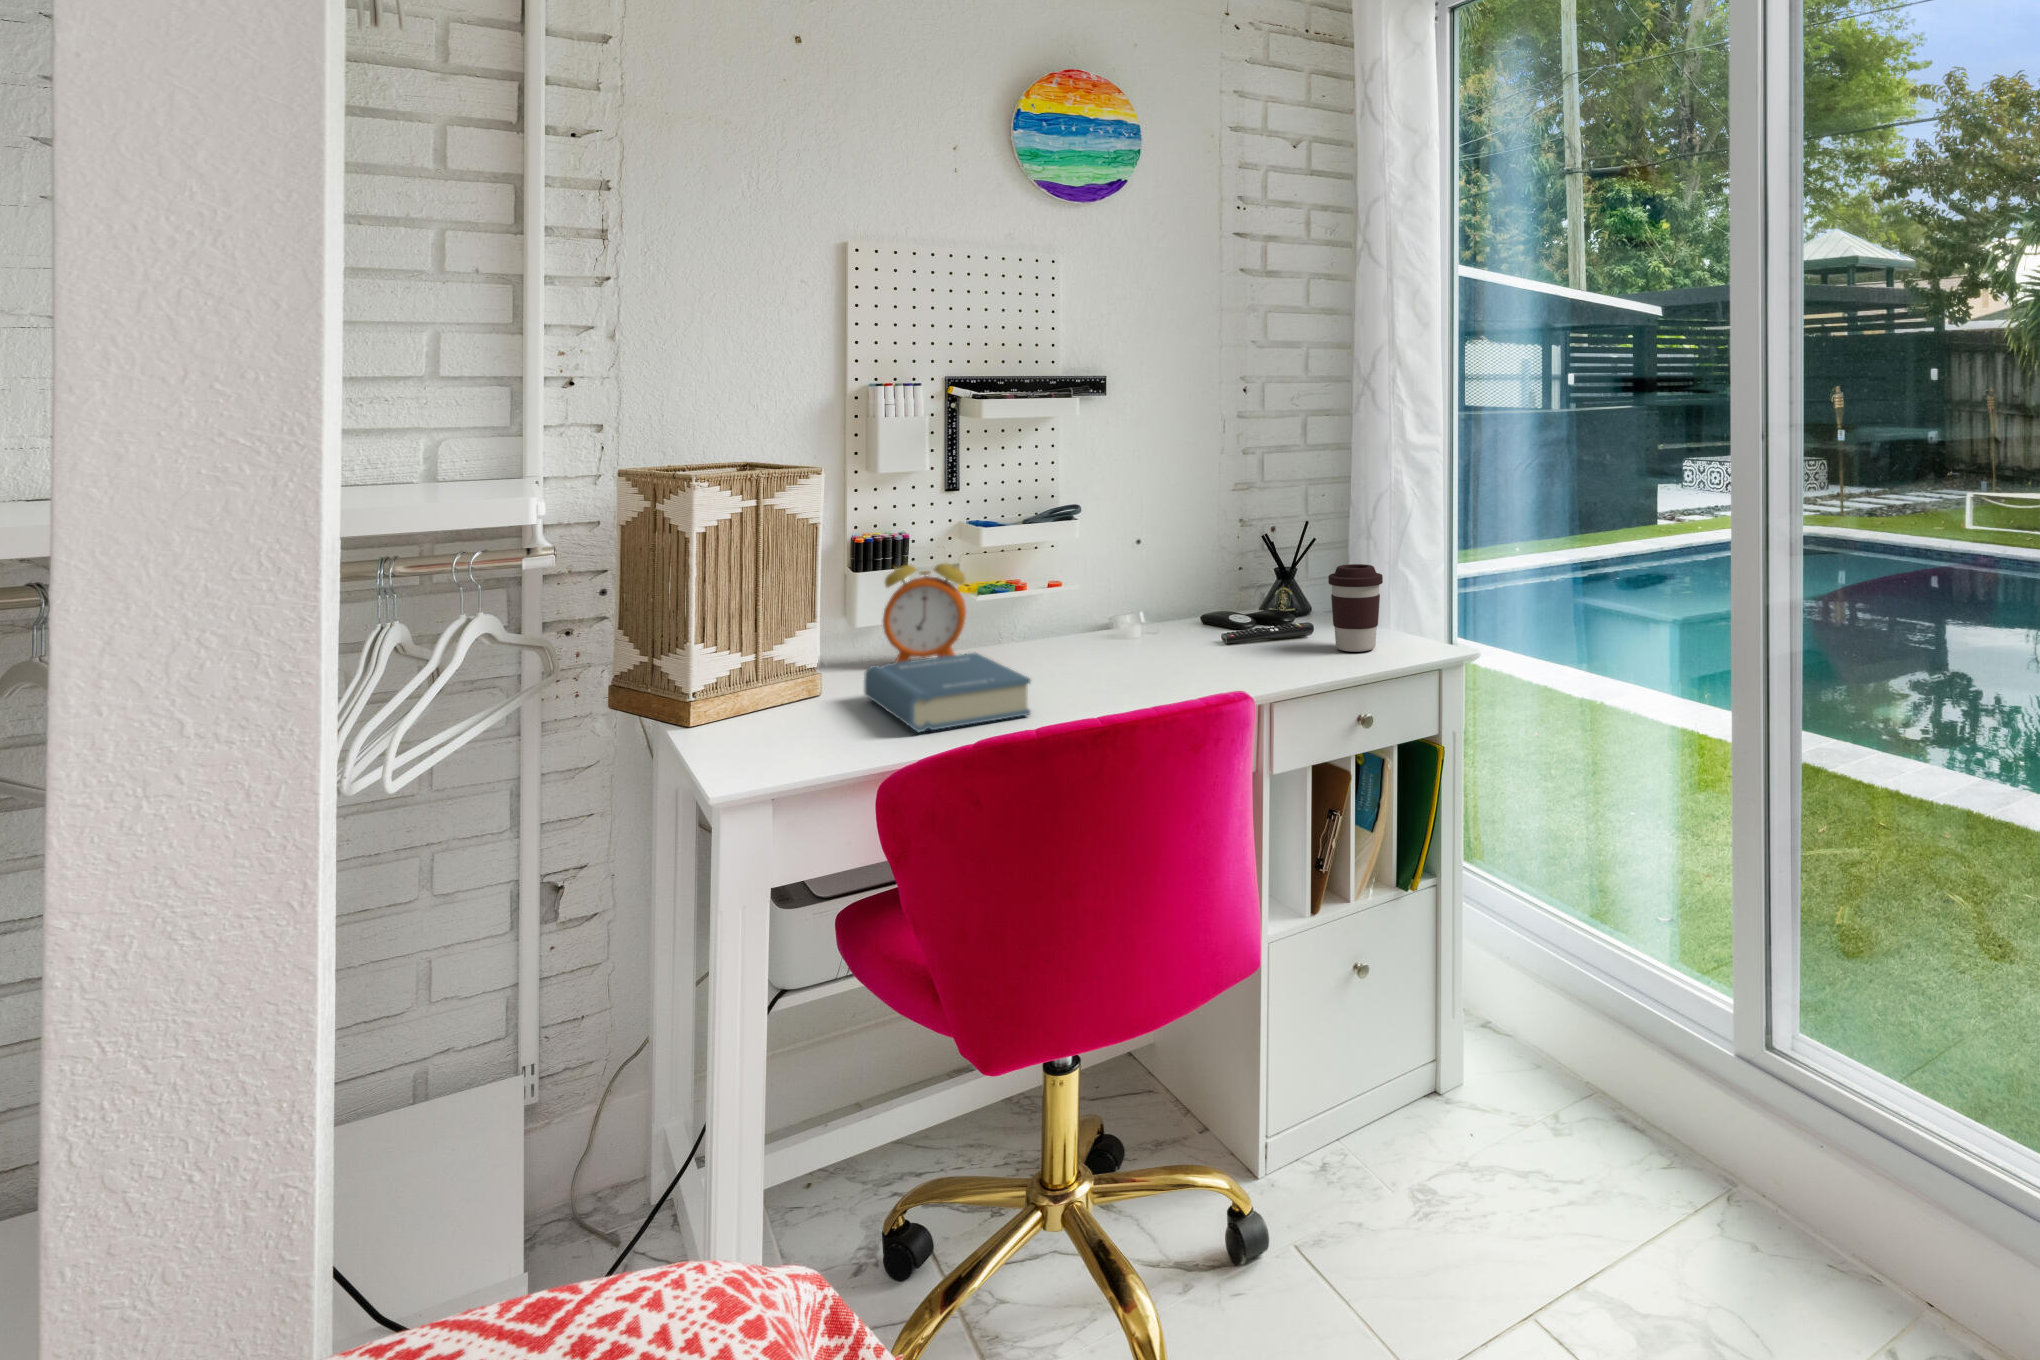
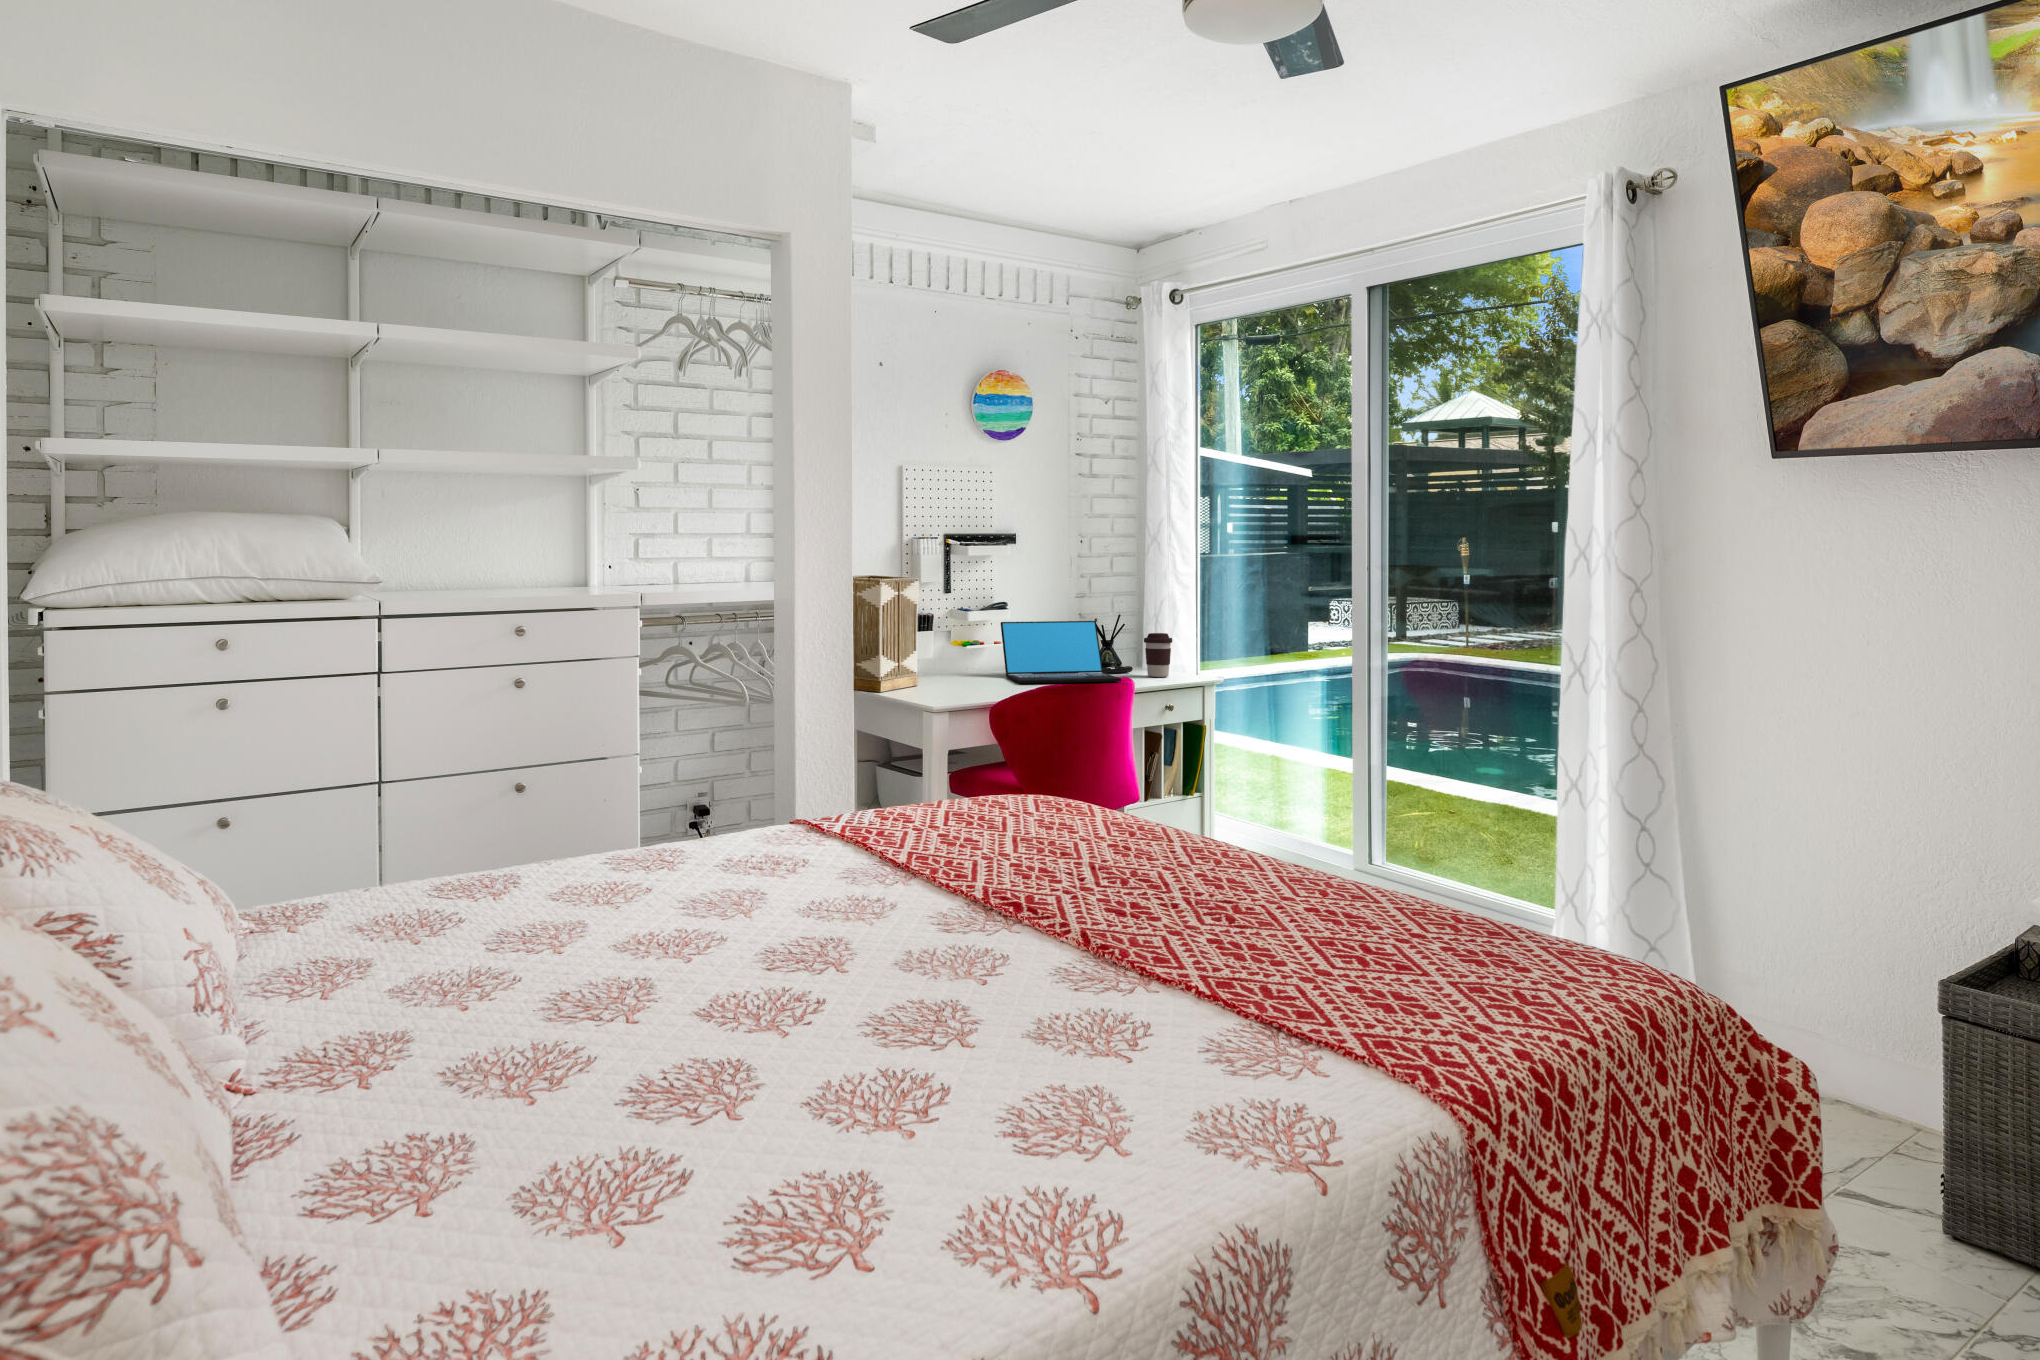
laptop: none [1051,539,1267,683] -> present [1001,621,1121,683]
alarm clock: present [883,563,966,662] -> none [924,620,965,680]
hardback book: present [864,653,1030,733] -> none [940,669,1026,694]

